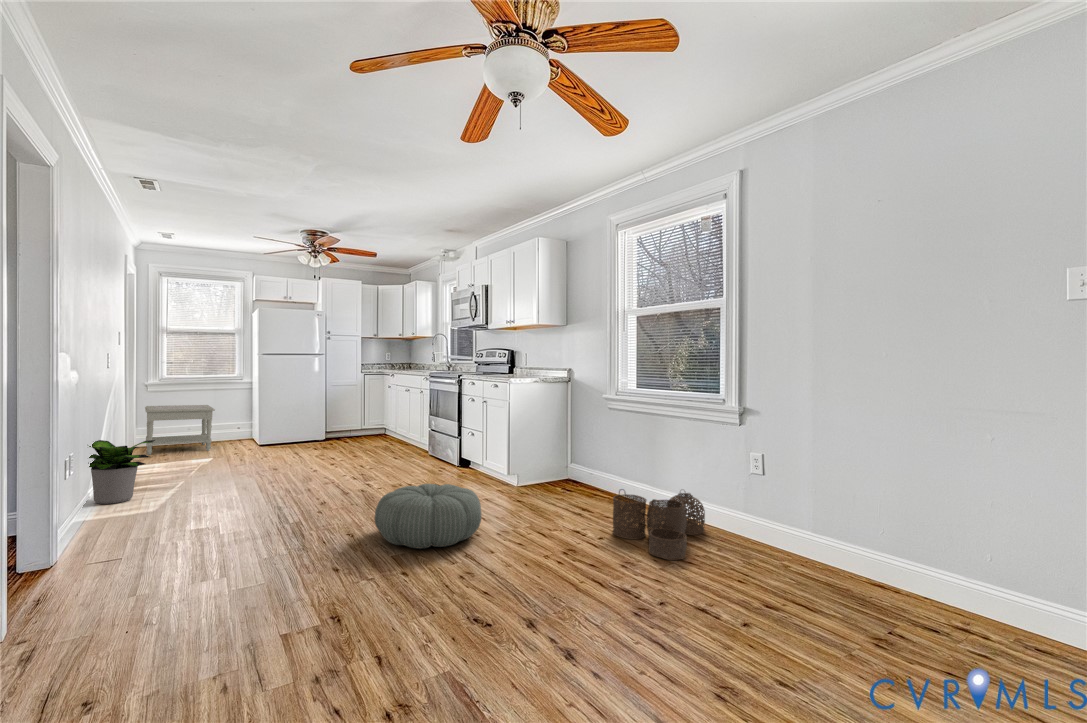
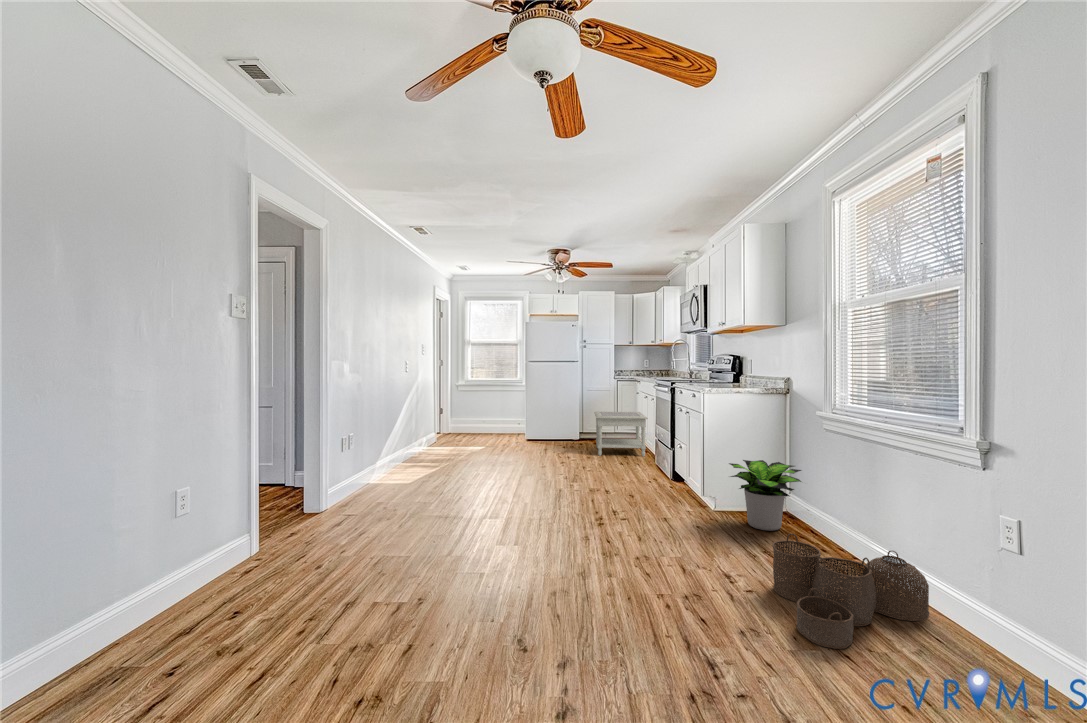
side table: present [145,405,215,455] -> present [595,412,648,456]
potted plant: present [88,440,155,504] -> present [729,460,801,531]
pouf: present [375,484,481,549] -> none [526,492,627,557]

